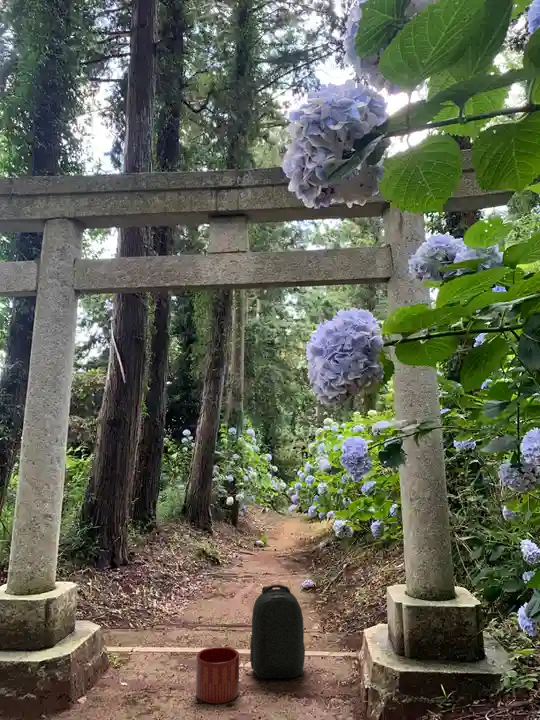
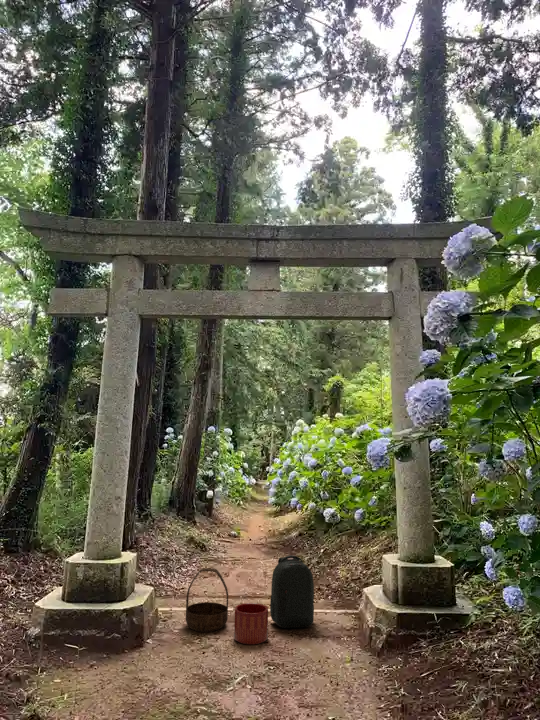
basket: none [144,600,197,682] -> present [186,568,228,632]

